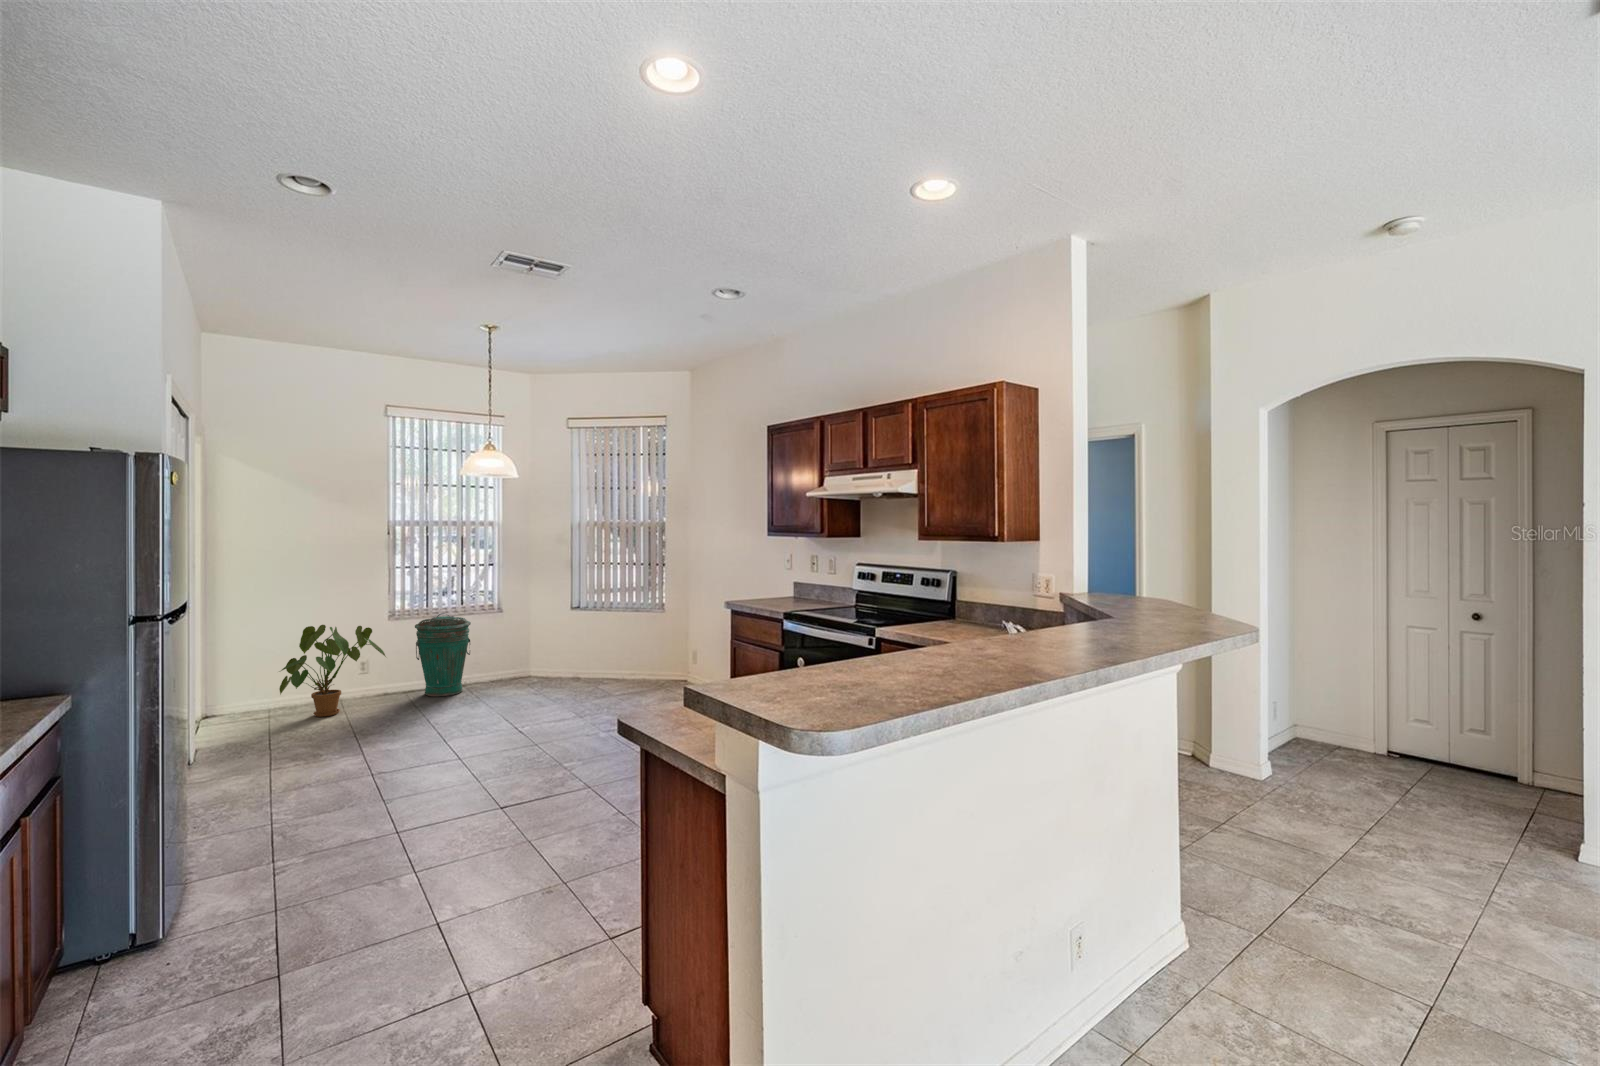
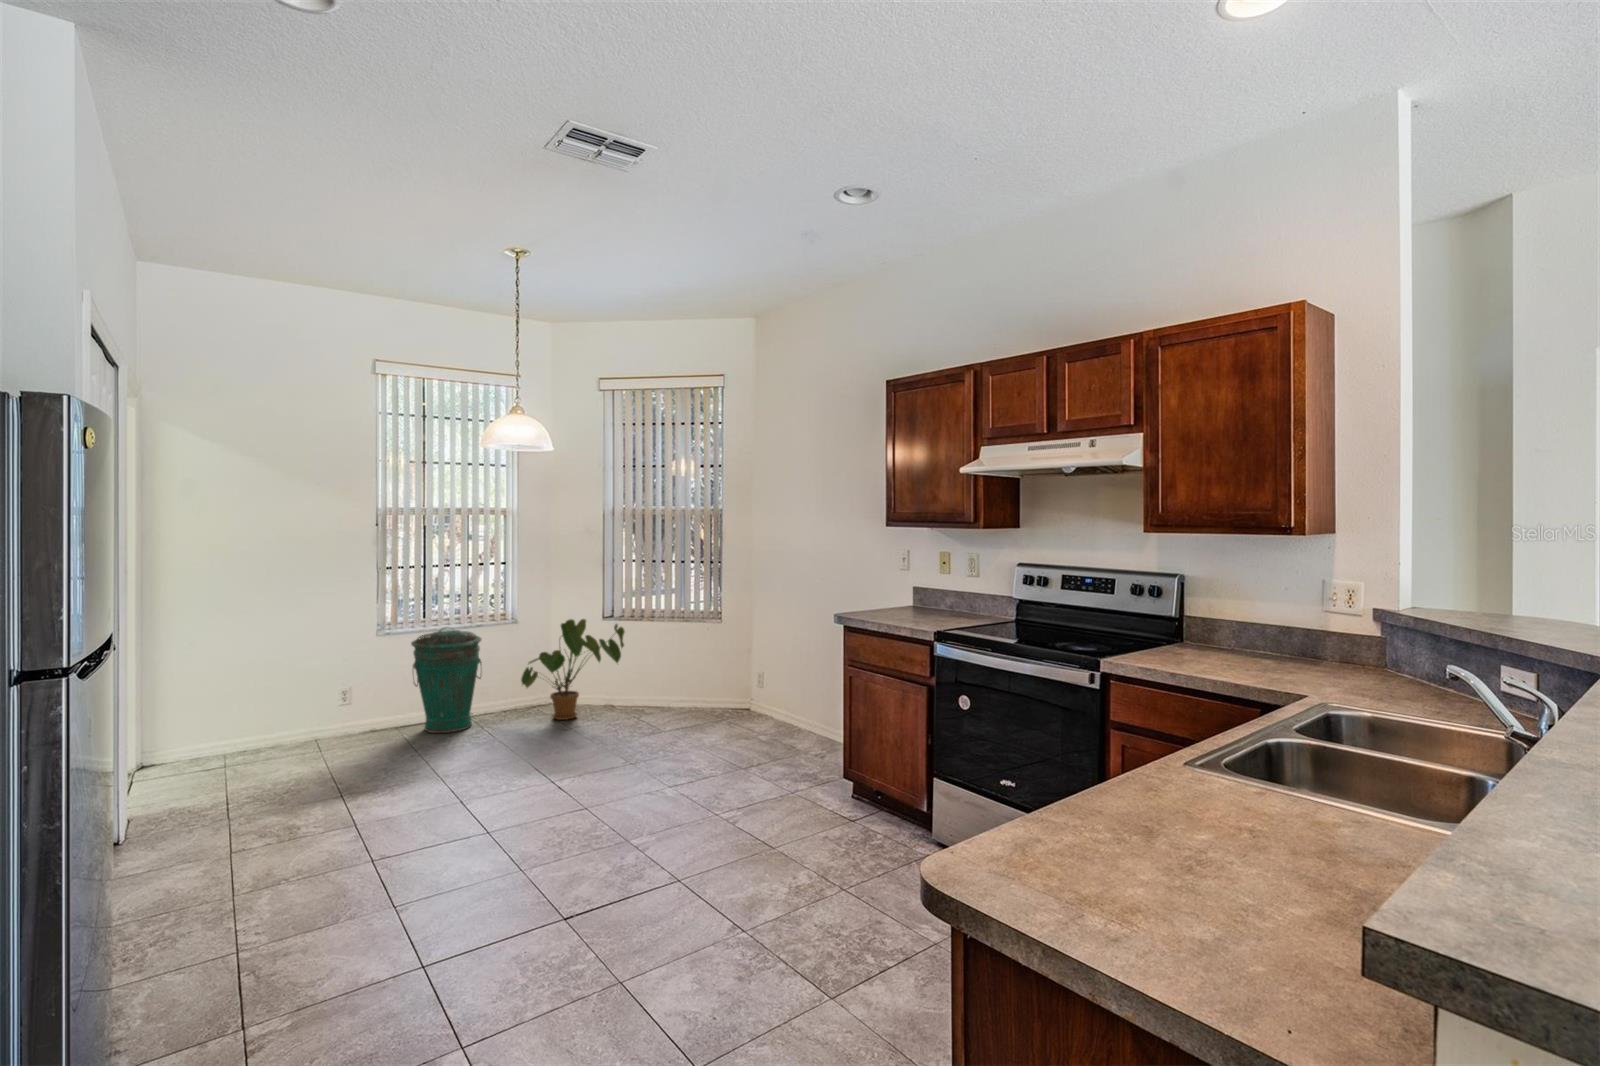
house plant: present [279,625,386,717] -> present [521,619,625,720]

